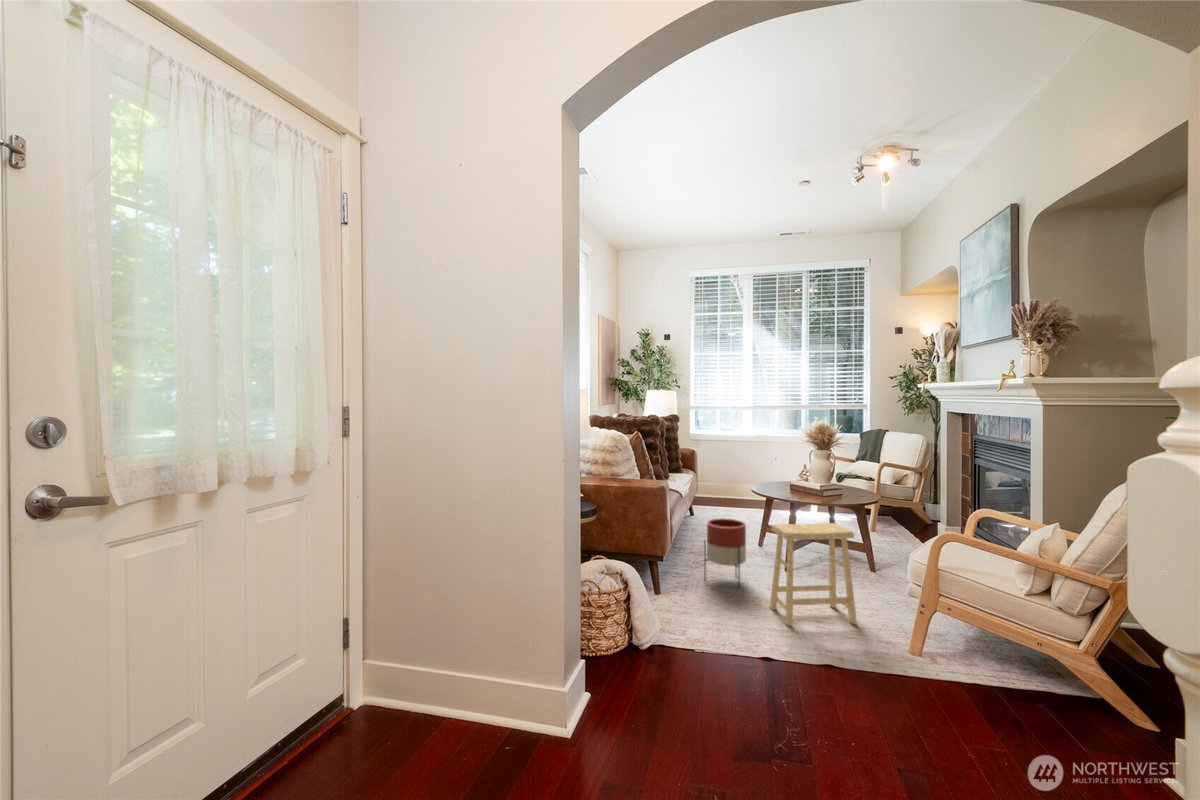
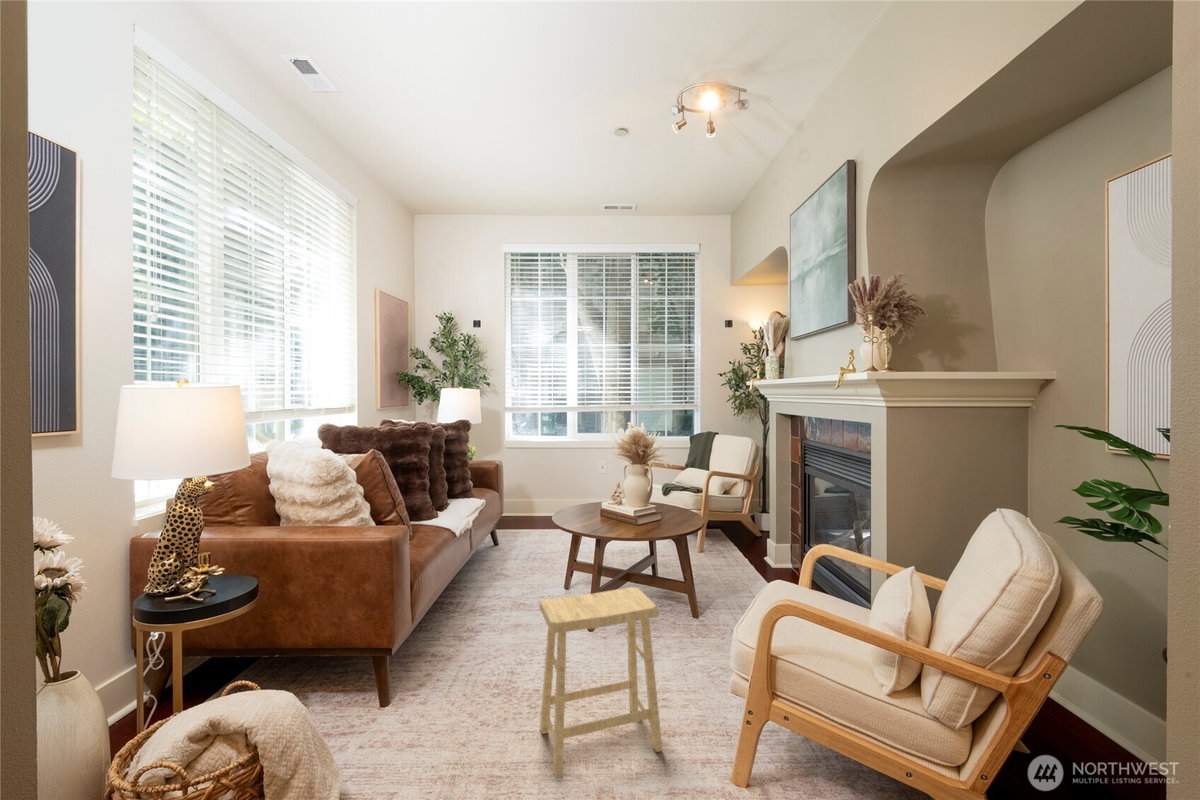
planter: present [704,518,746,586] -> none [459,575,521,687]

